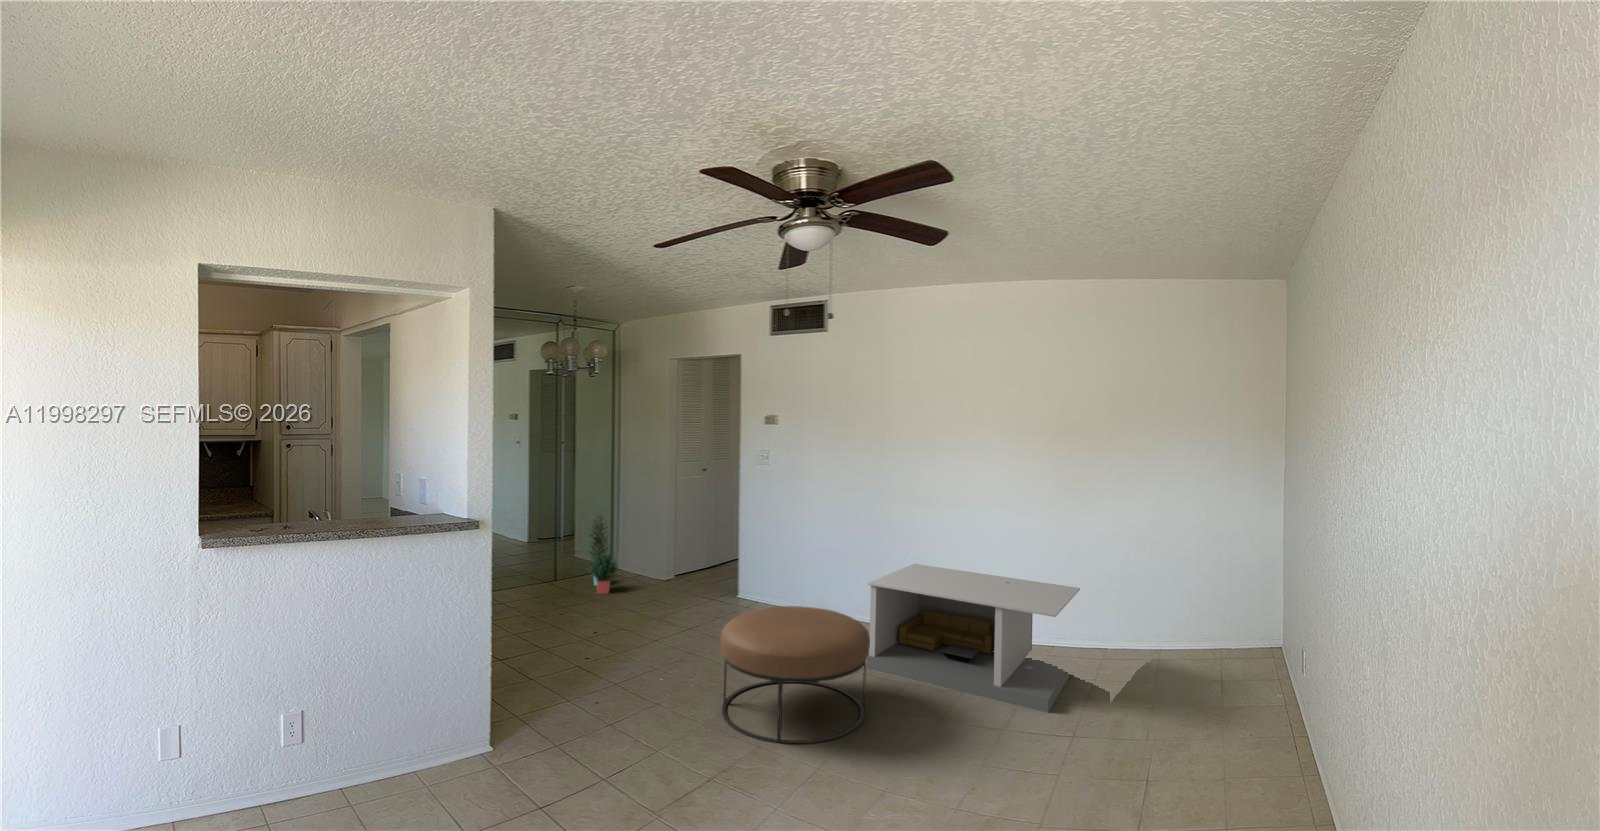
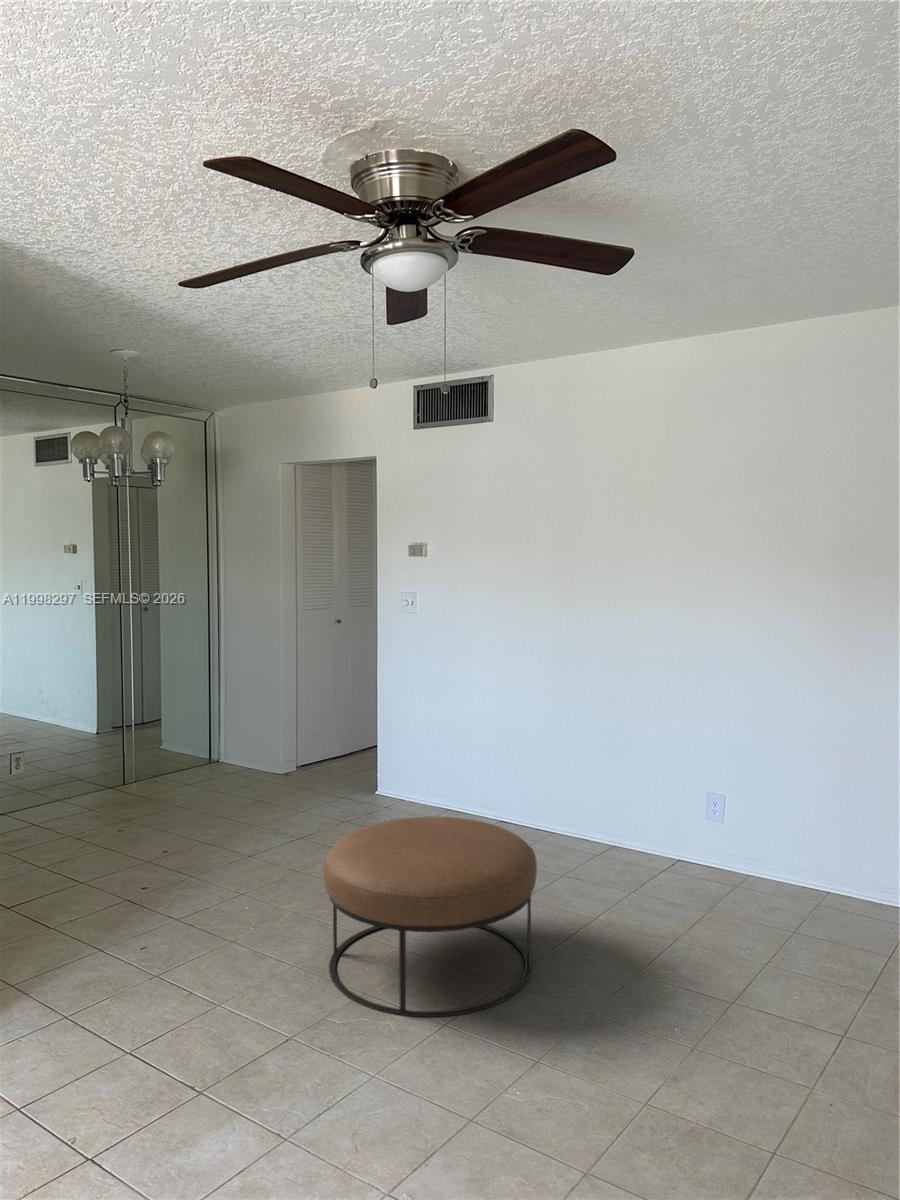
potted plant: present [588,515,617,594] -> none [176,683,217,792]
coffee table: present [867,564,1080,713] -> none [542,749,852,967]

